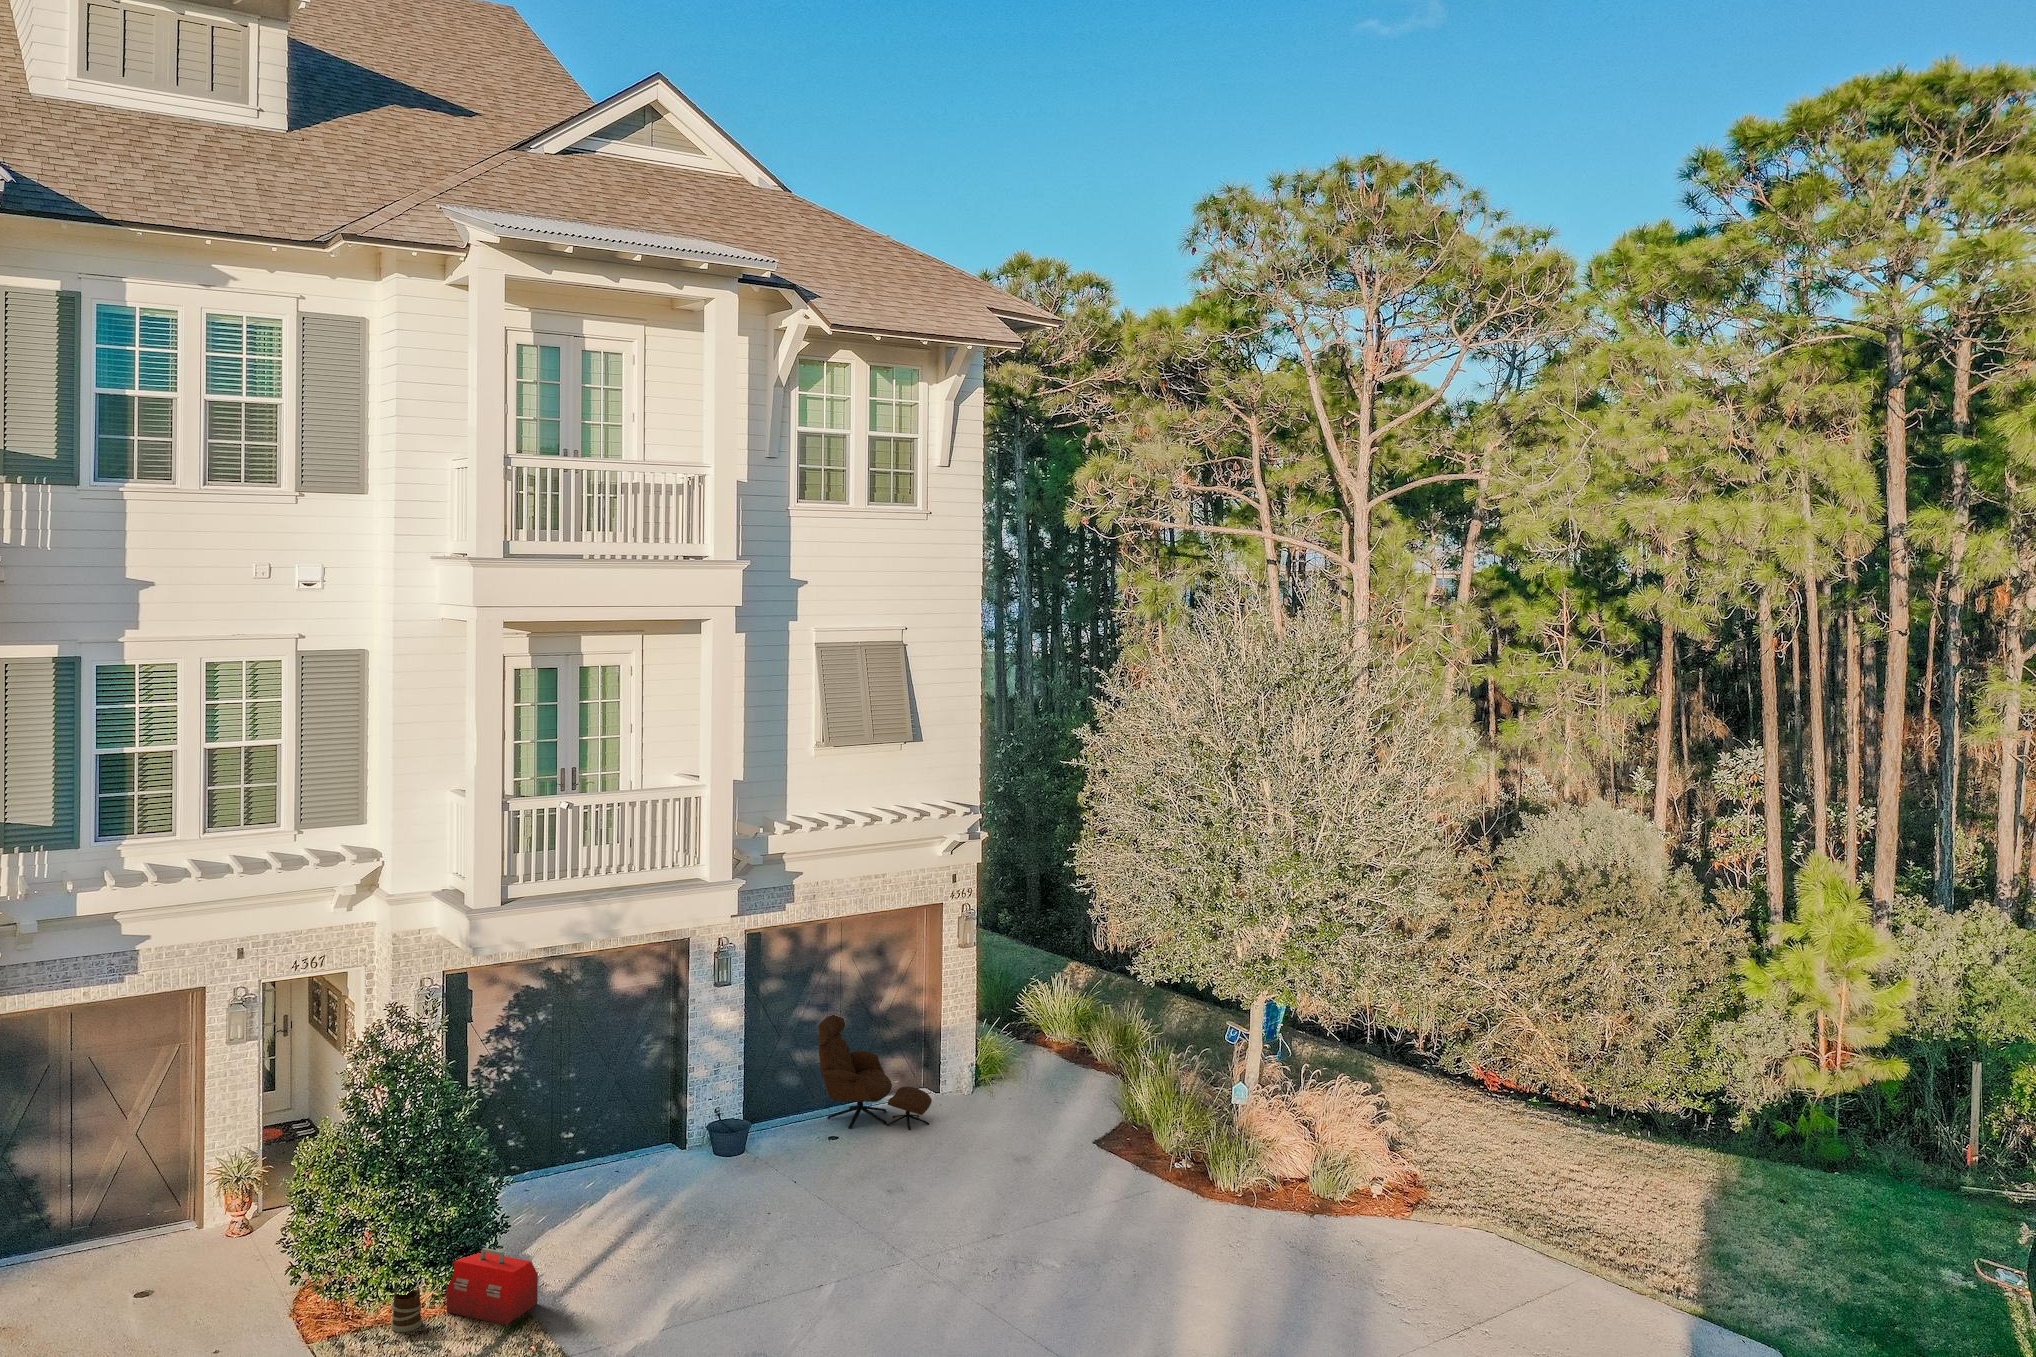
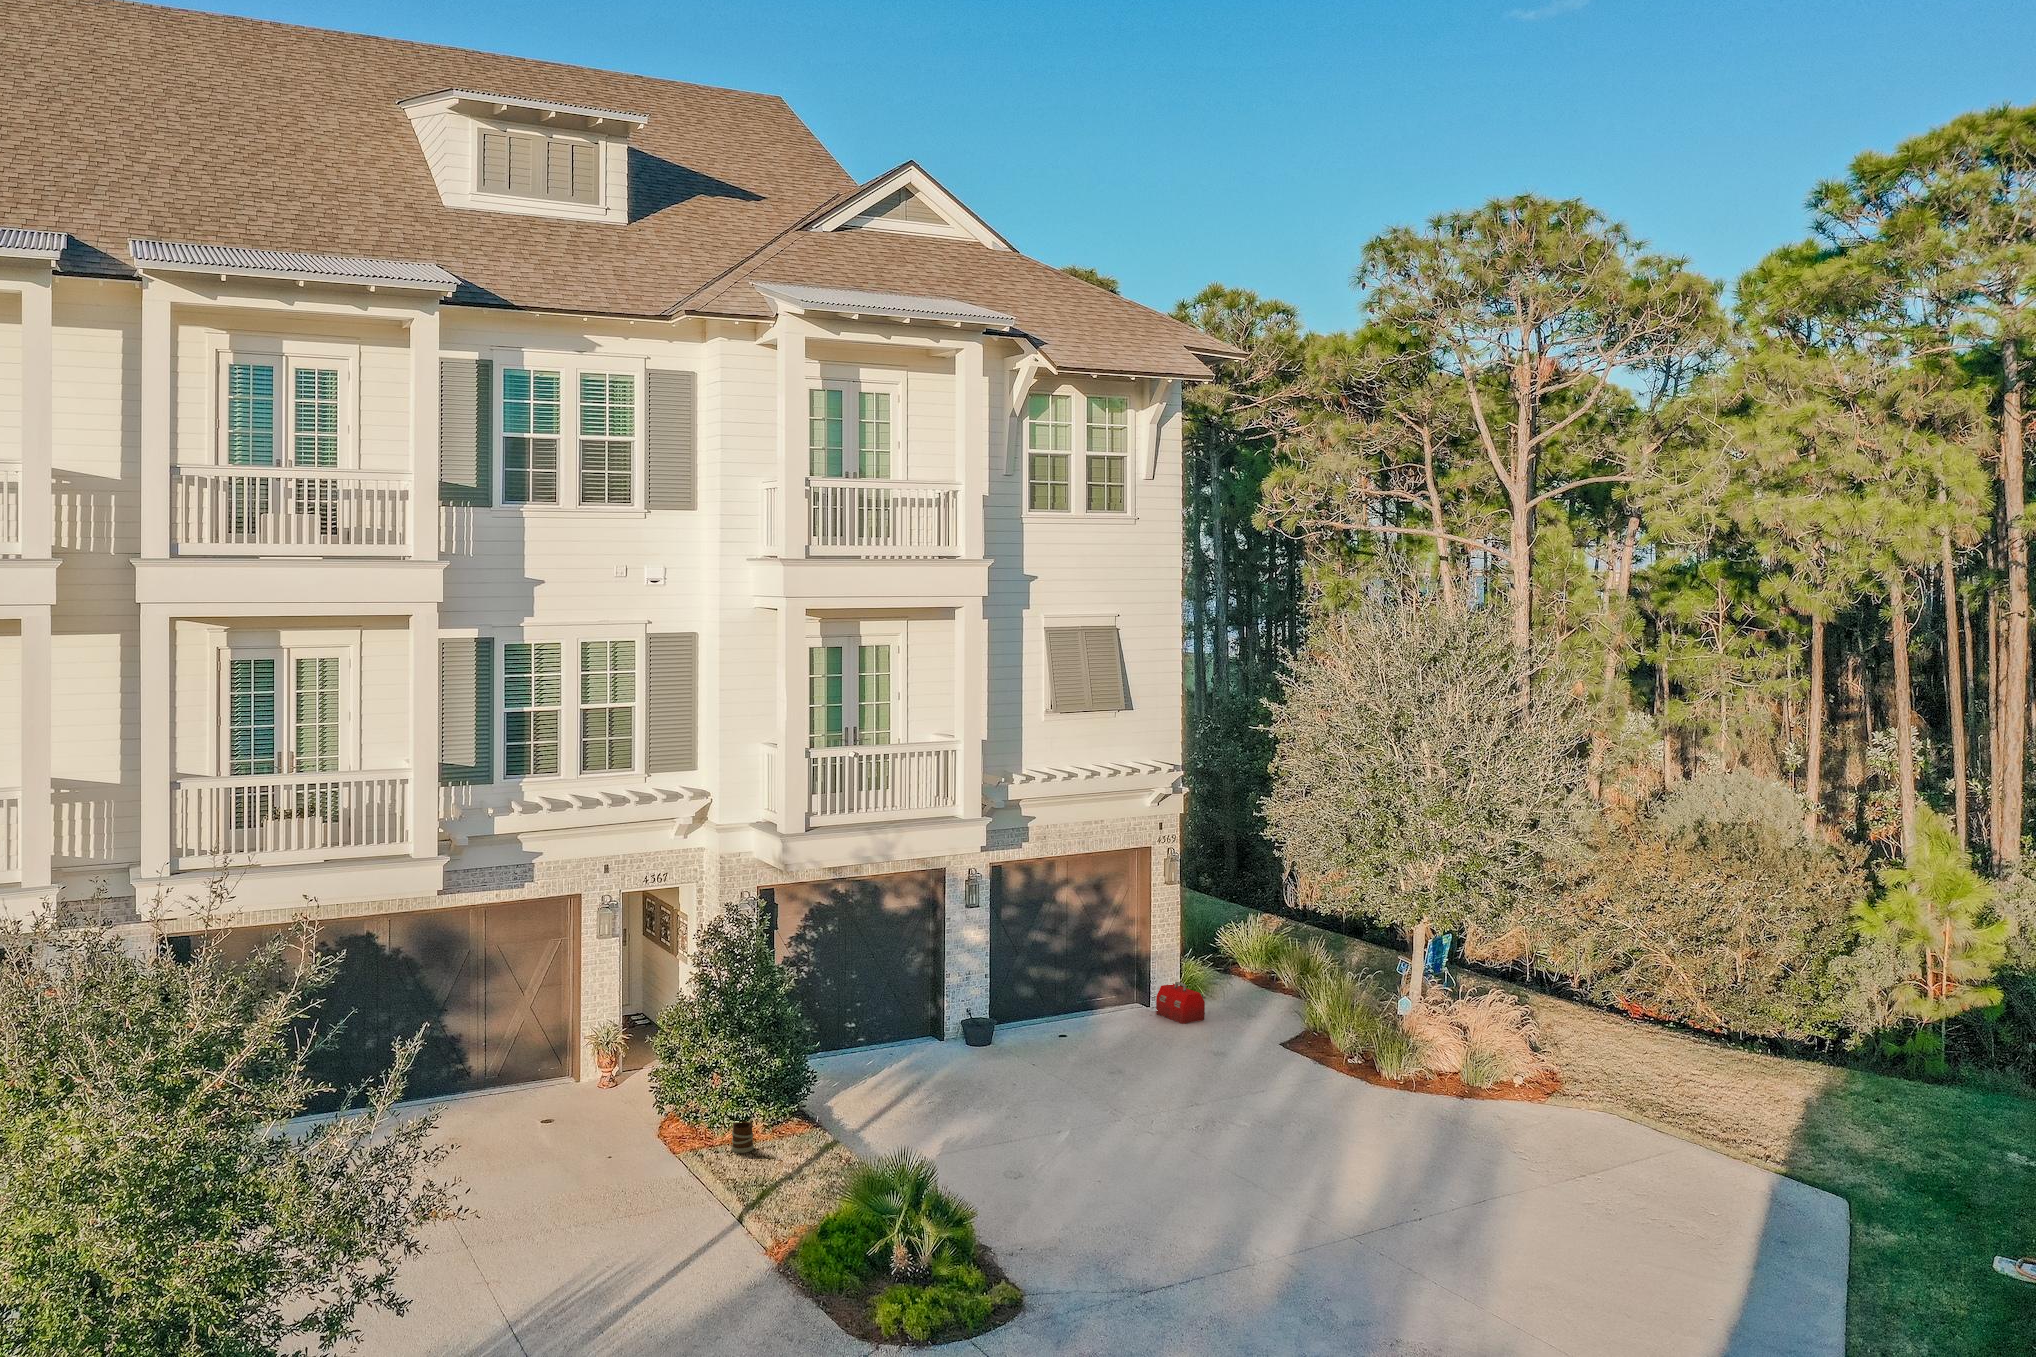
lounge chair: present [818,1015,932,1130] -> none [1047,937,1142,1033]
toolbox: present [446,1248,538,1325] -> present [1156,982,1205,1024]

